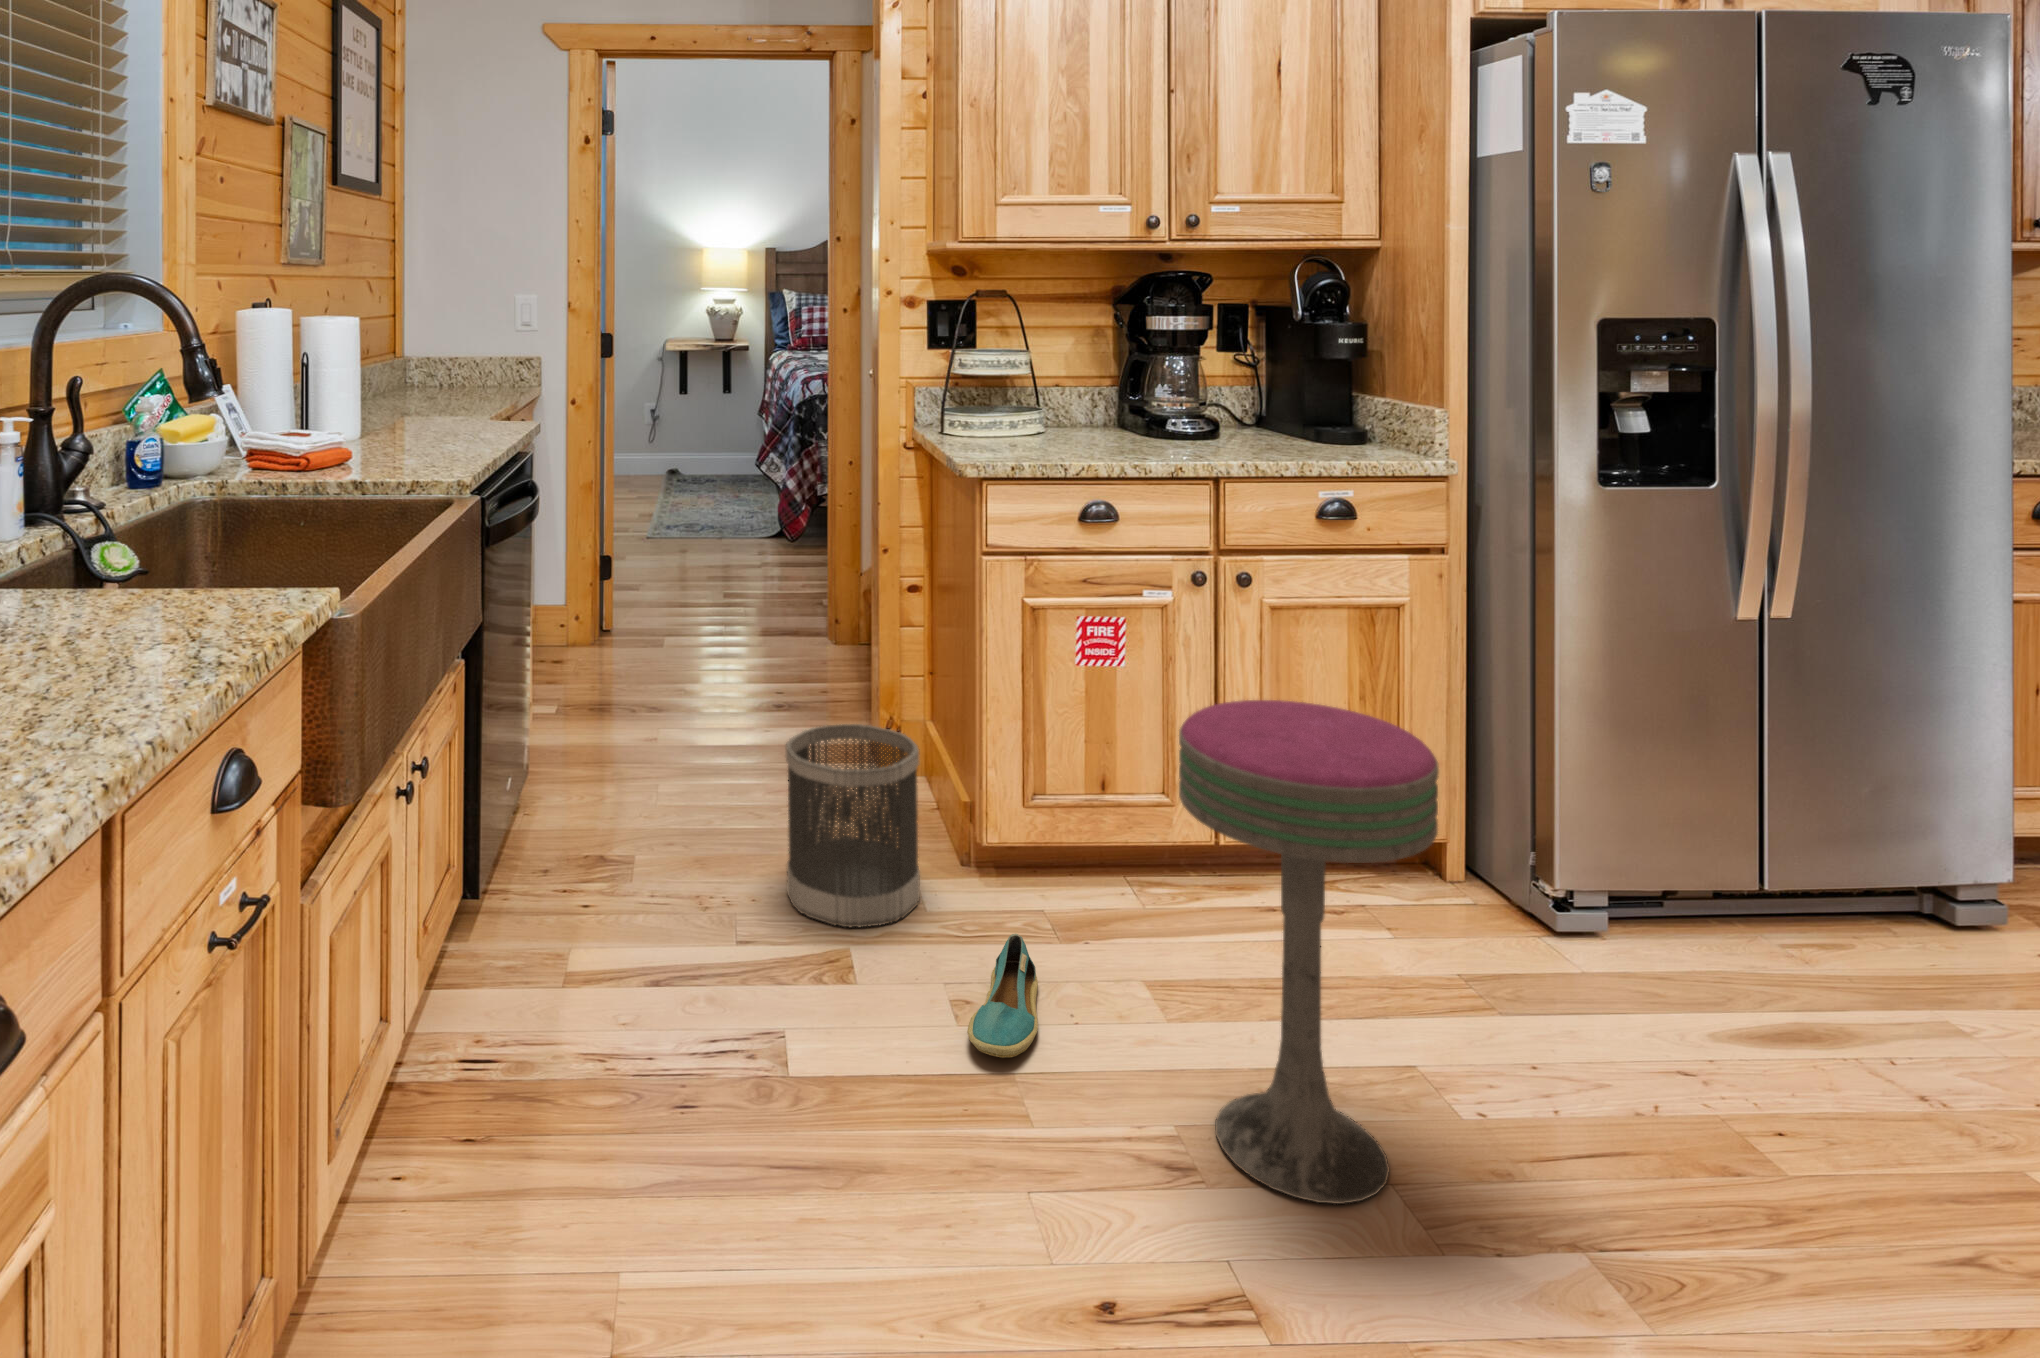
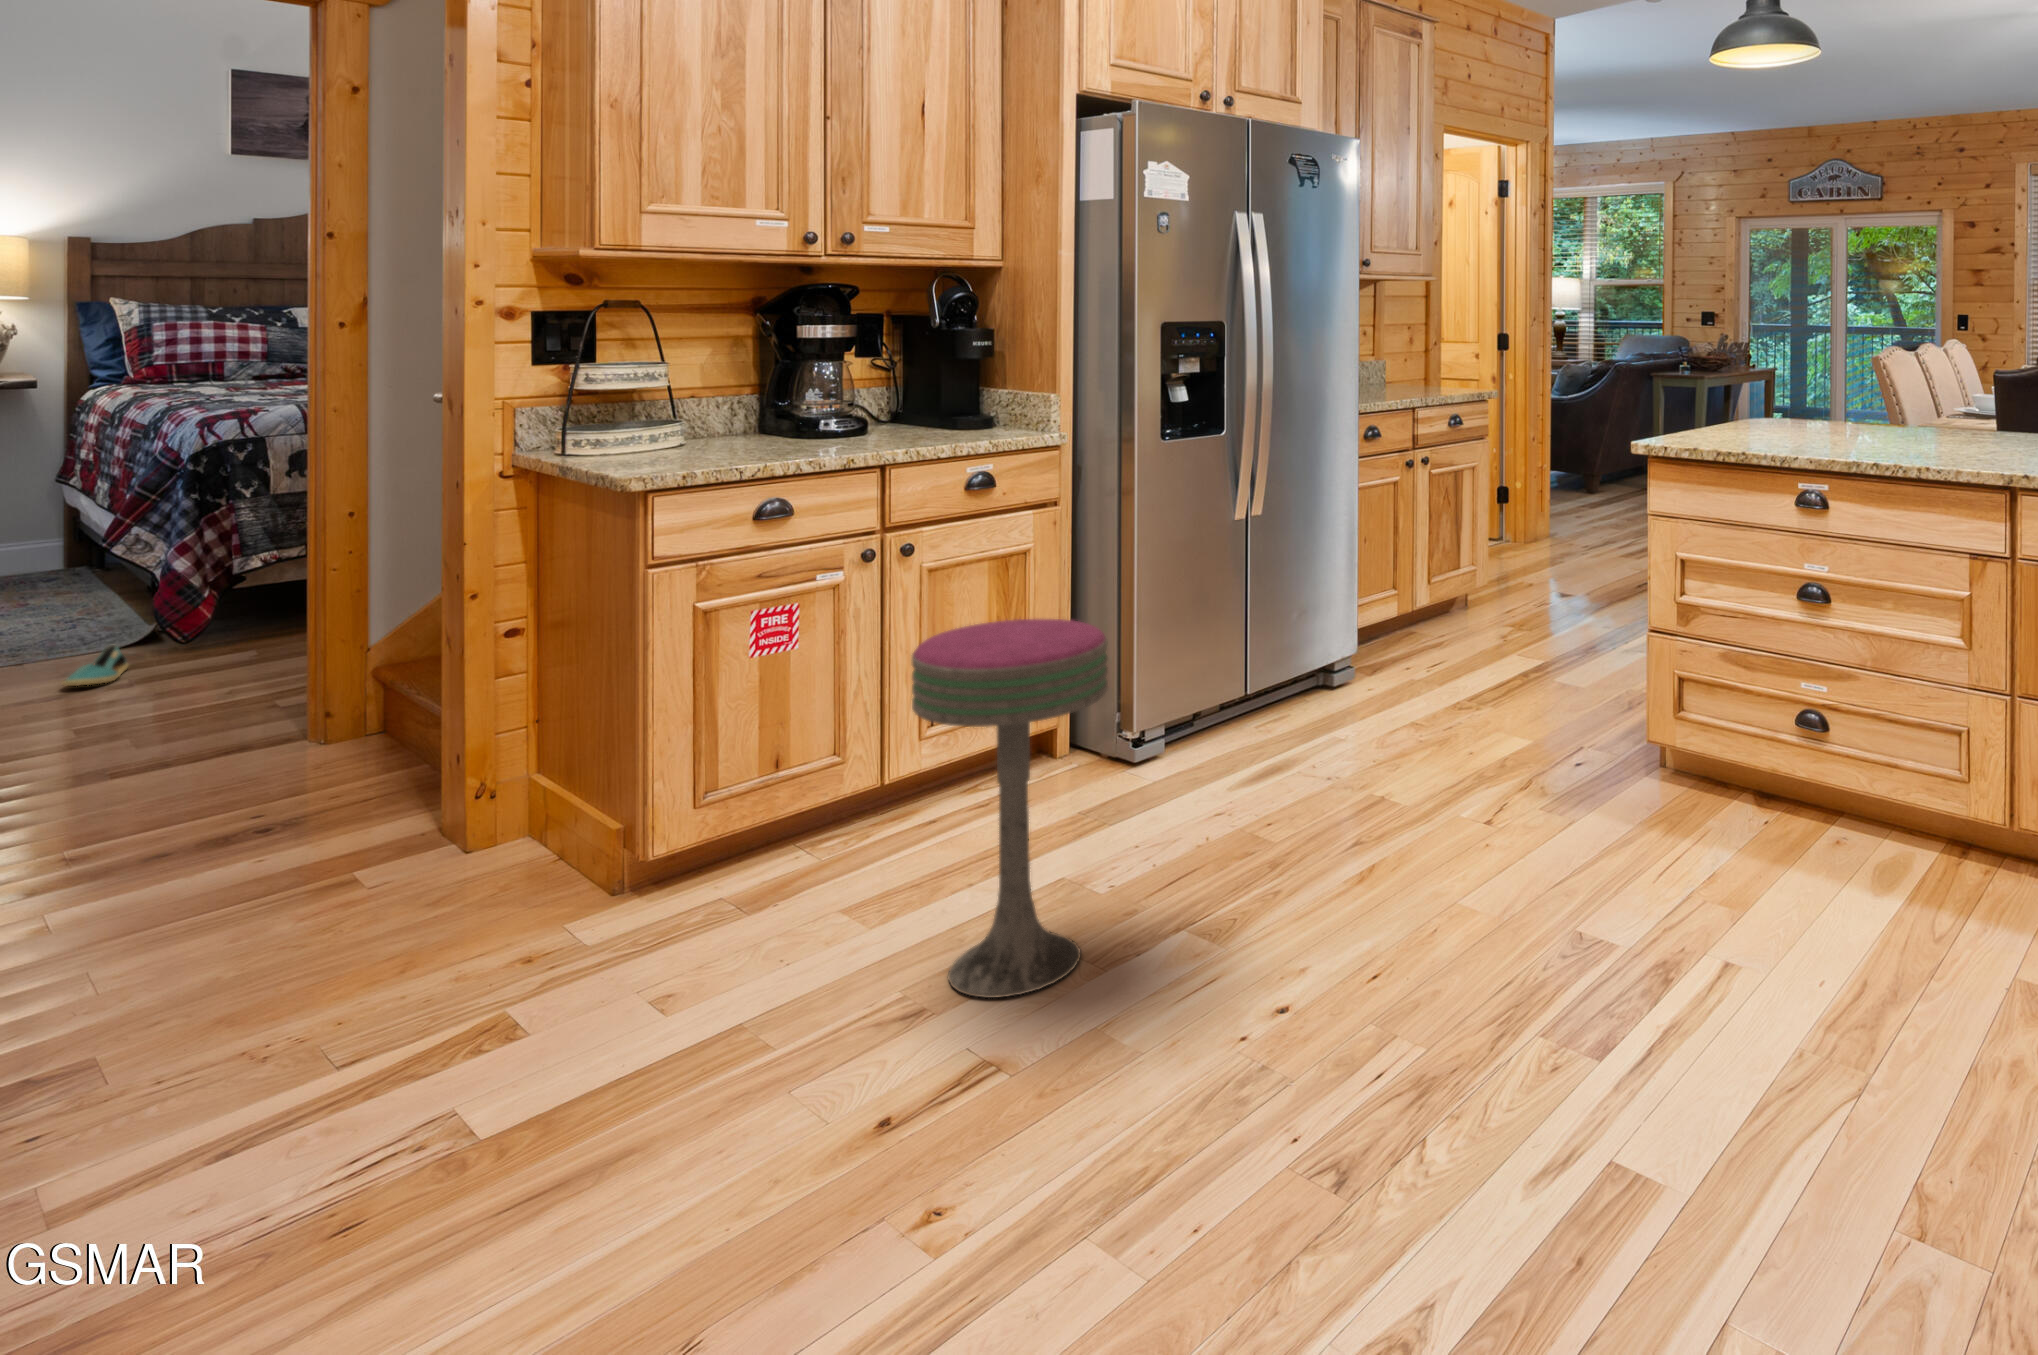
wastebasket: present [786,724,920,927] -> none [393,770,588,1004]
shoe: present [967,934,1038,1058] -> present [61,645,129,686]

